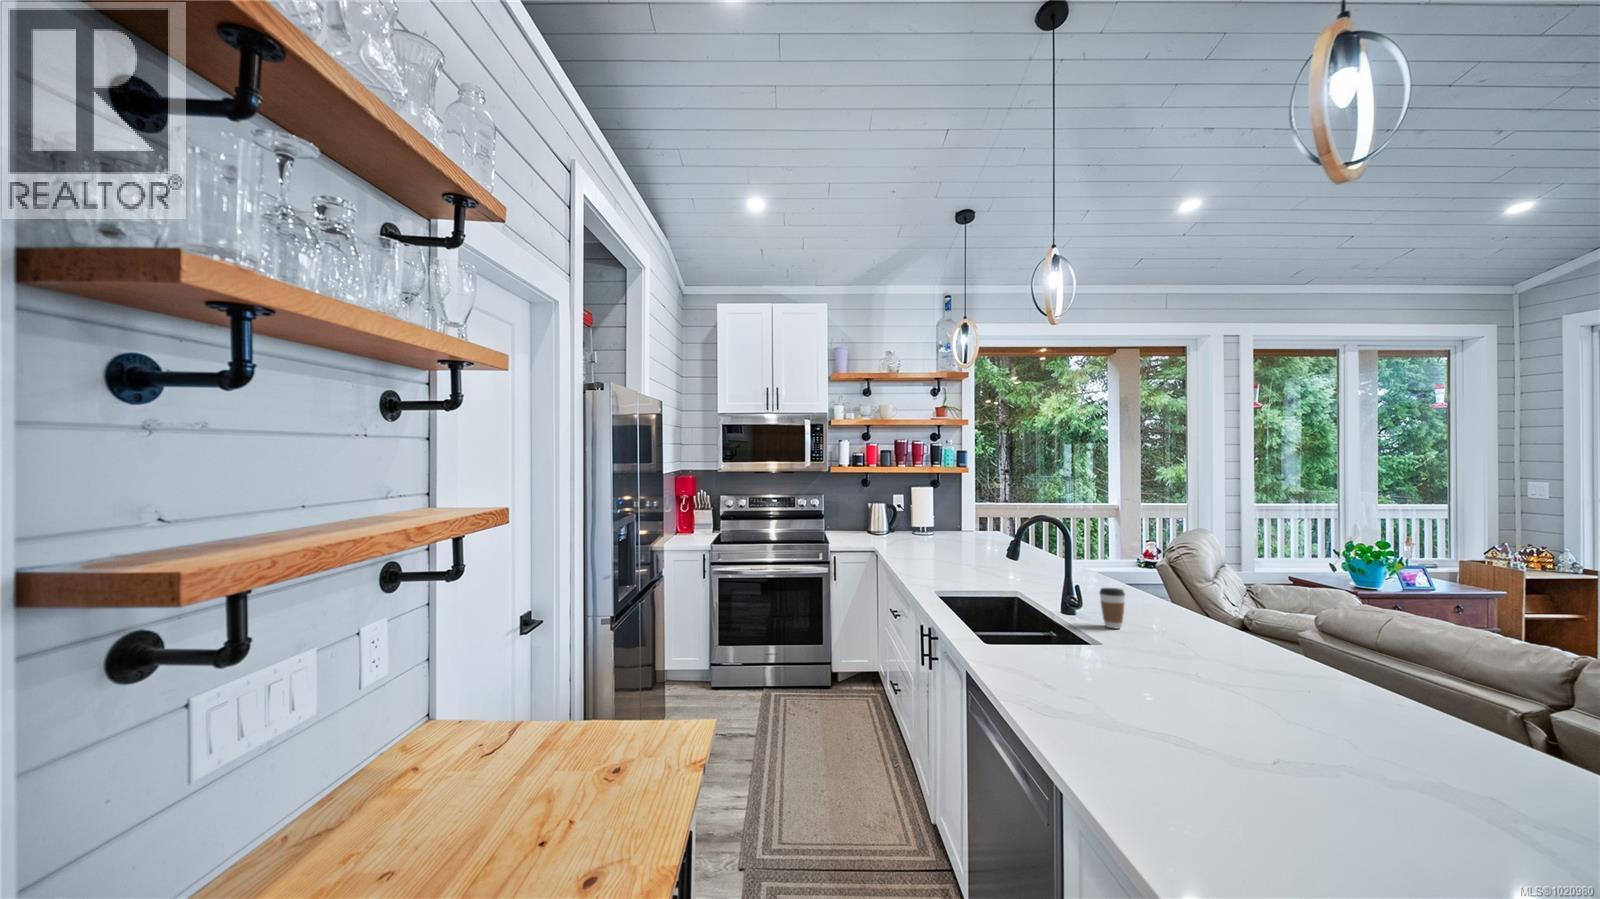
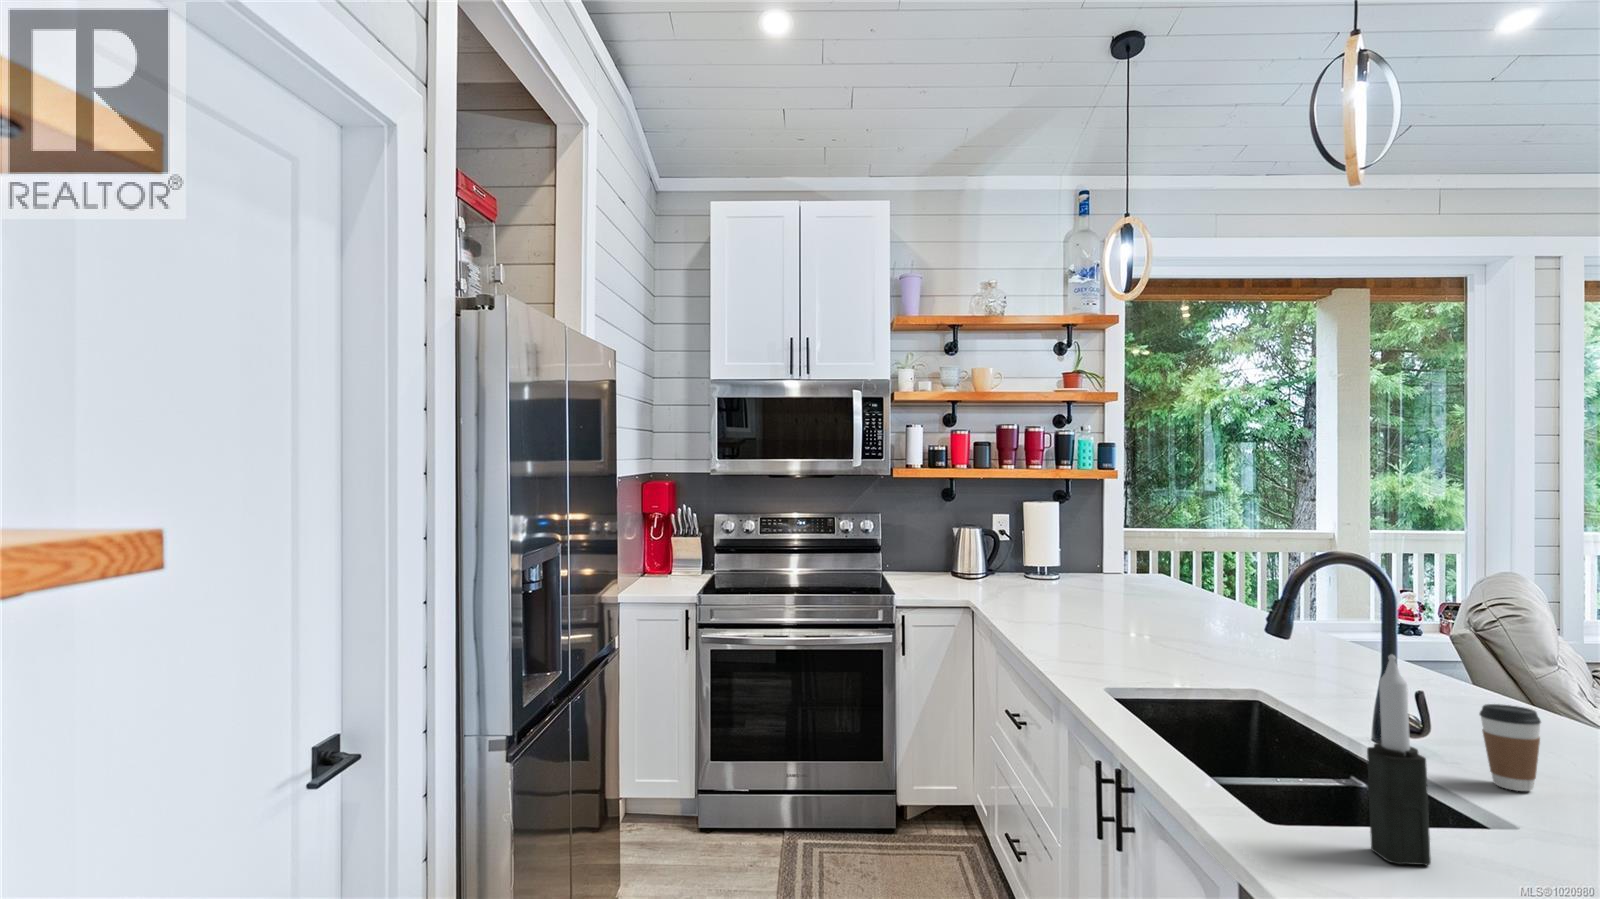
candle: none [1027,560,1051,655] -> present [1367,655,1431,865]

